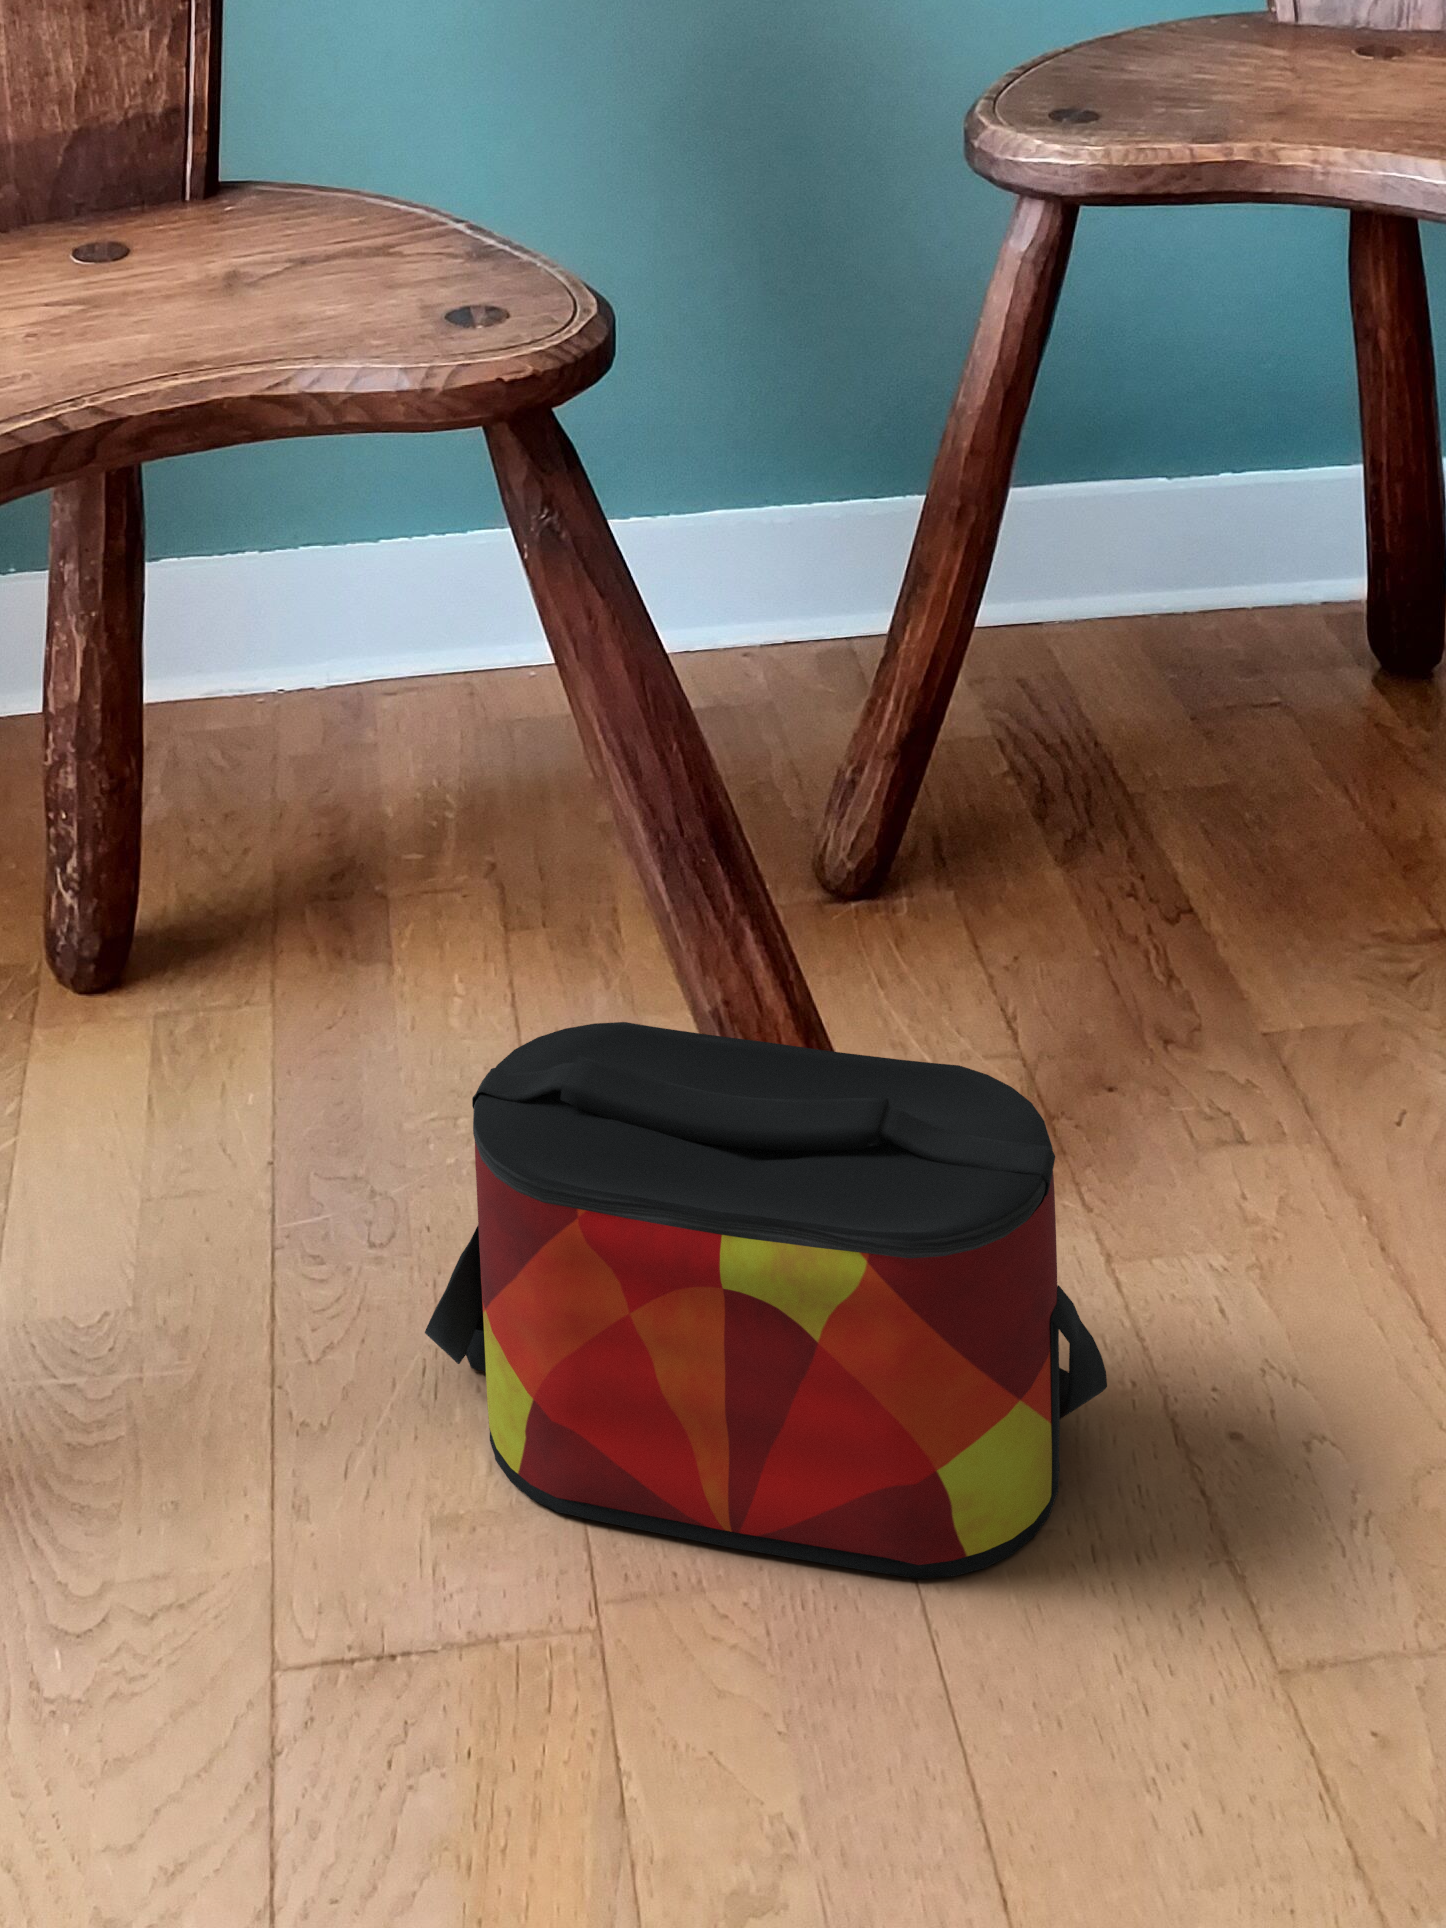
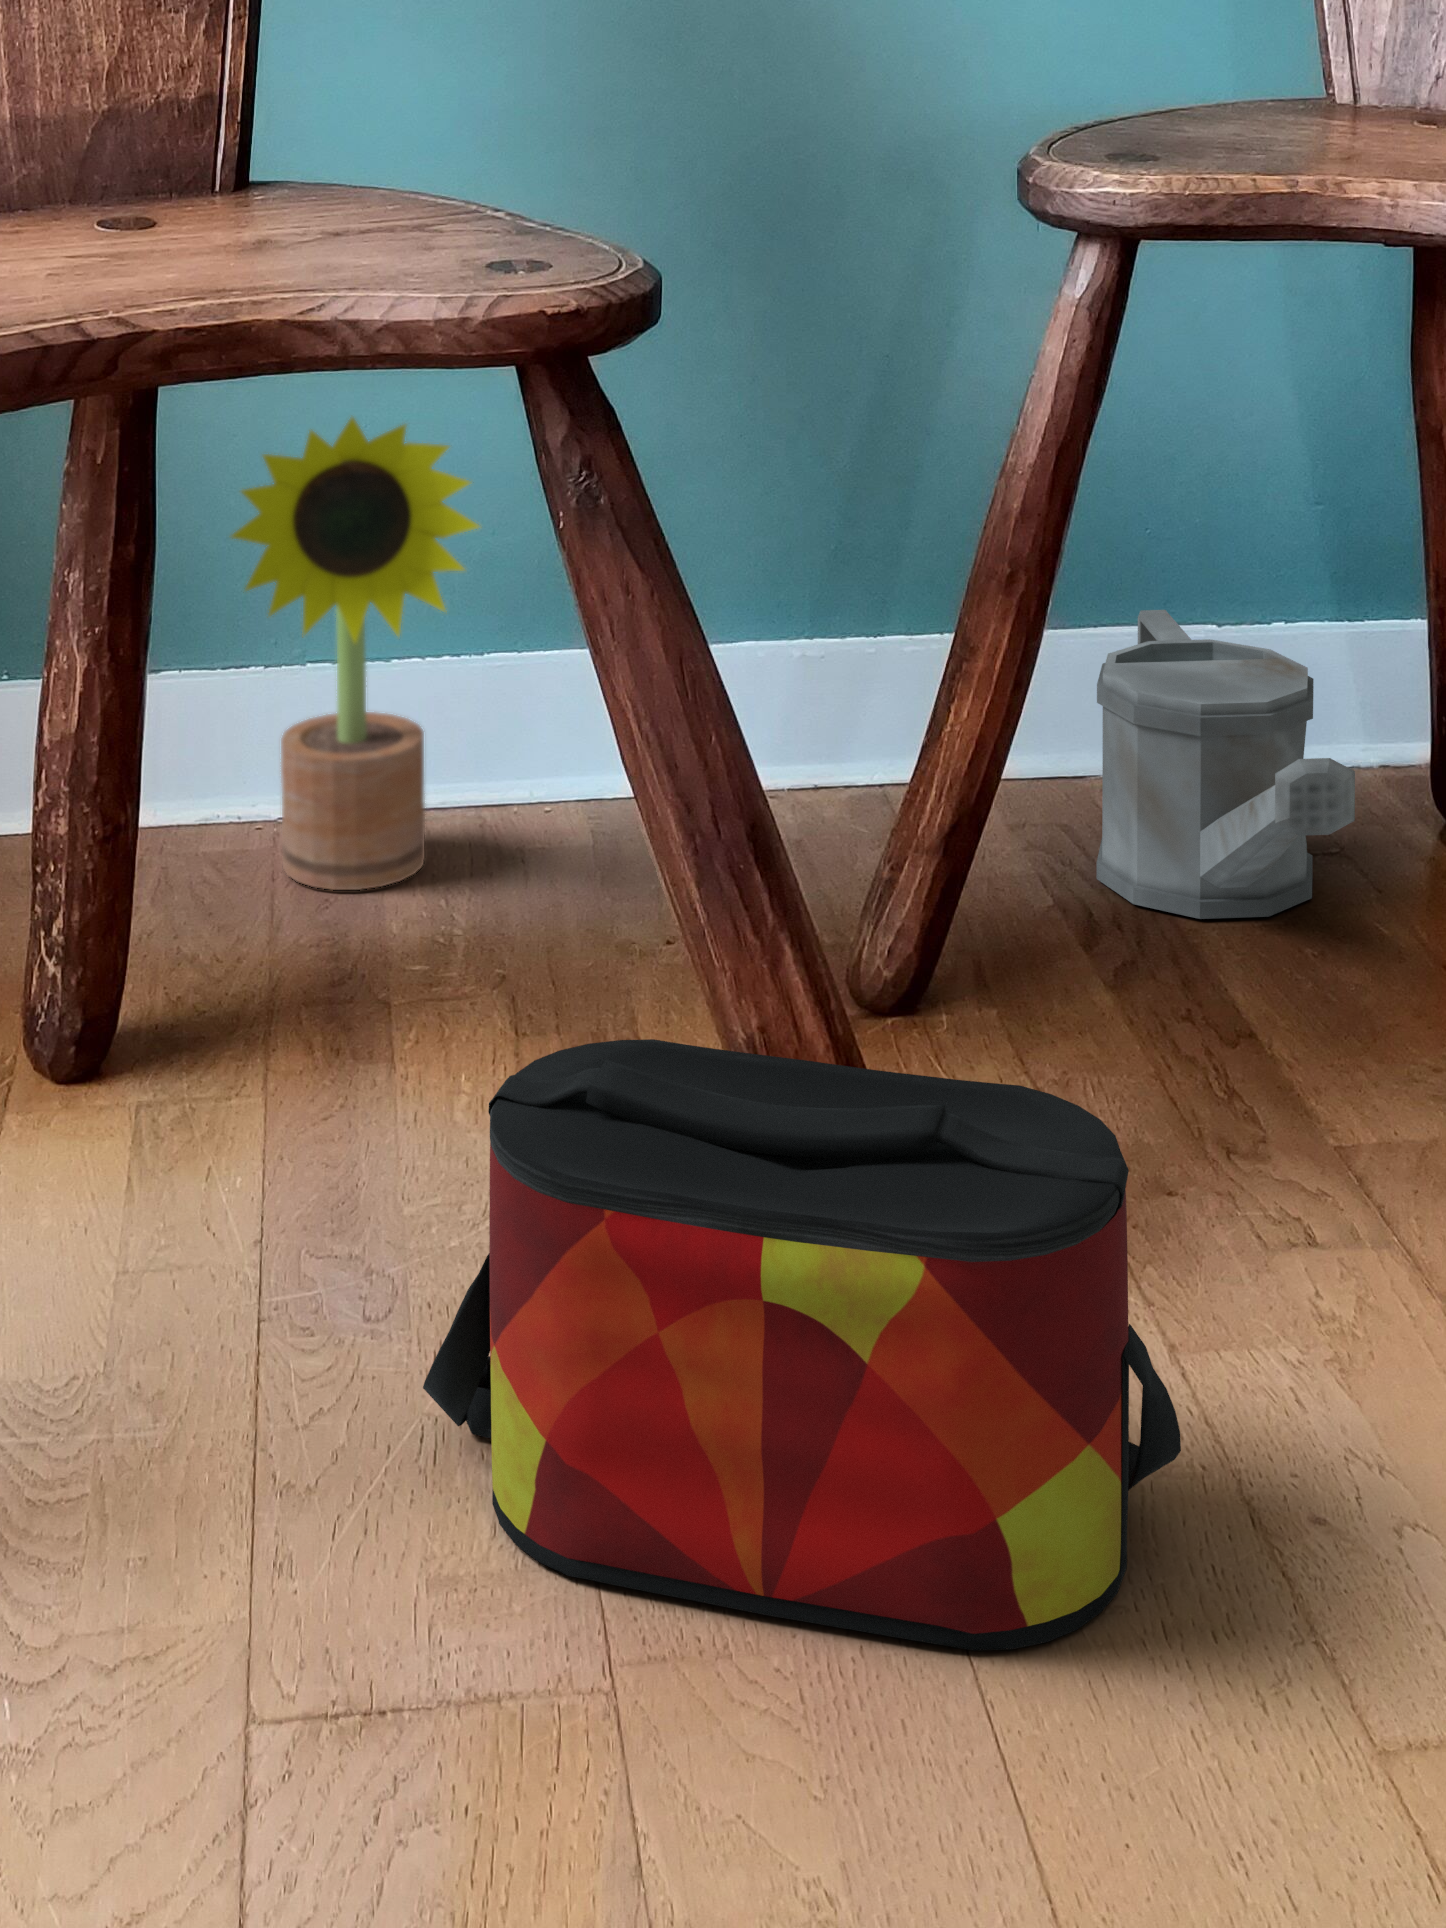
decorative plant: none [223,357,465,782] -> present [232,417,479,890]
watering can: none [1055,484,1291,791] -> present [1097,610,1355,919]

